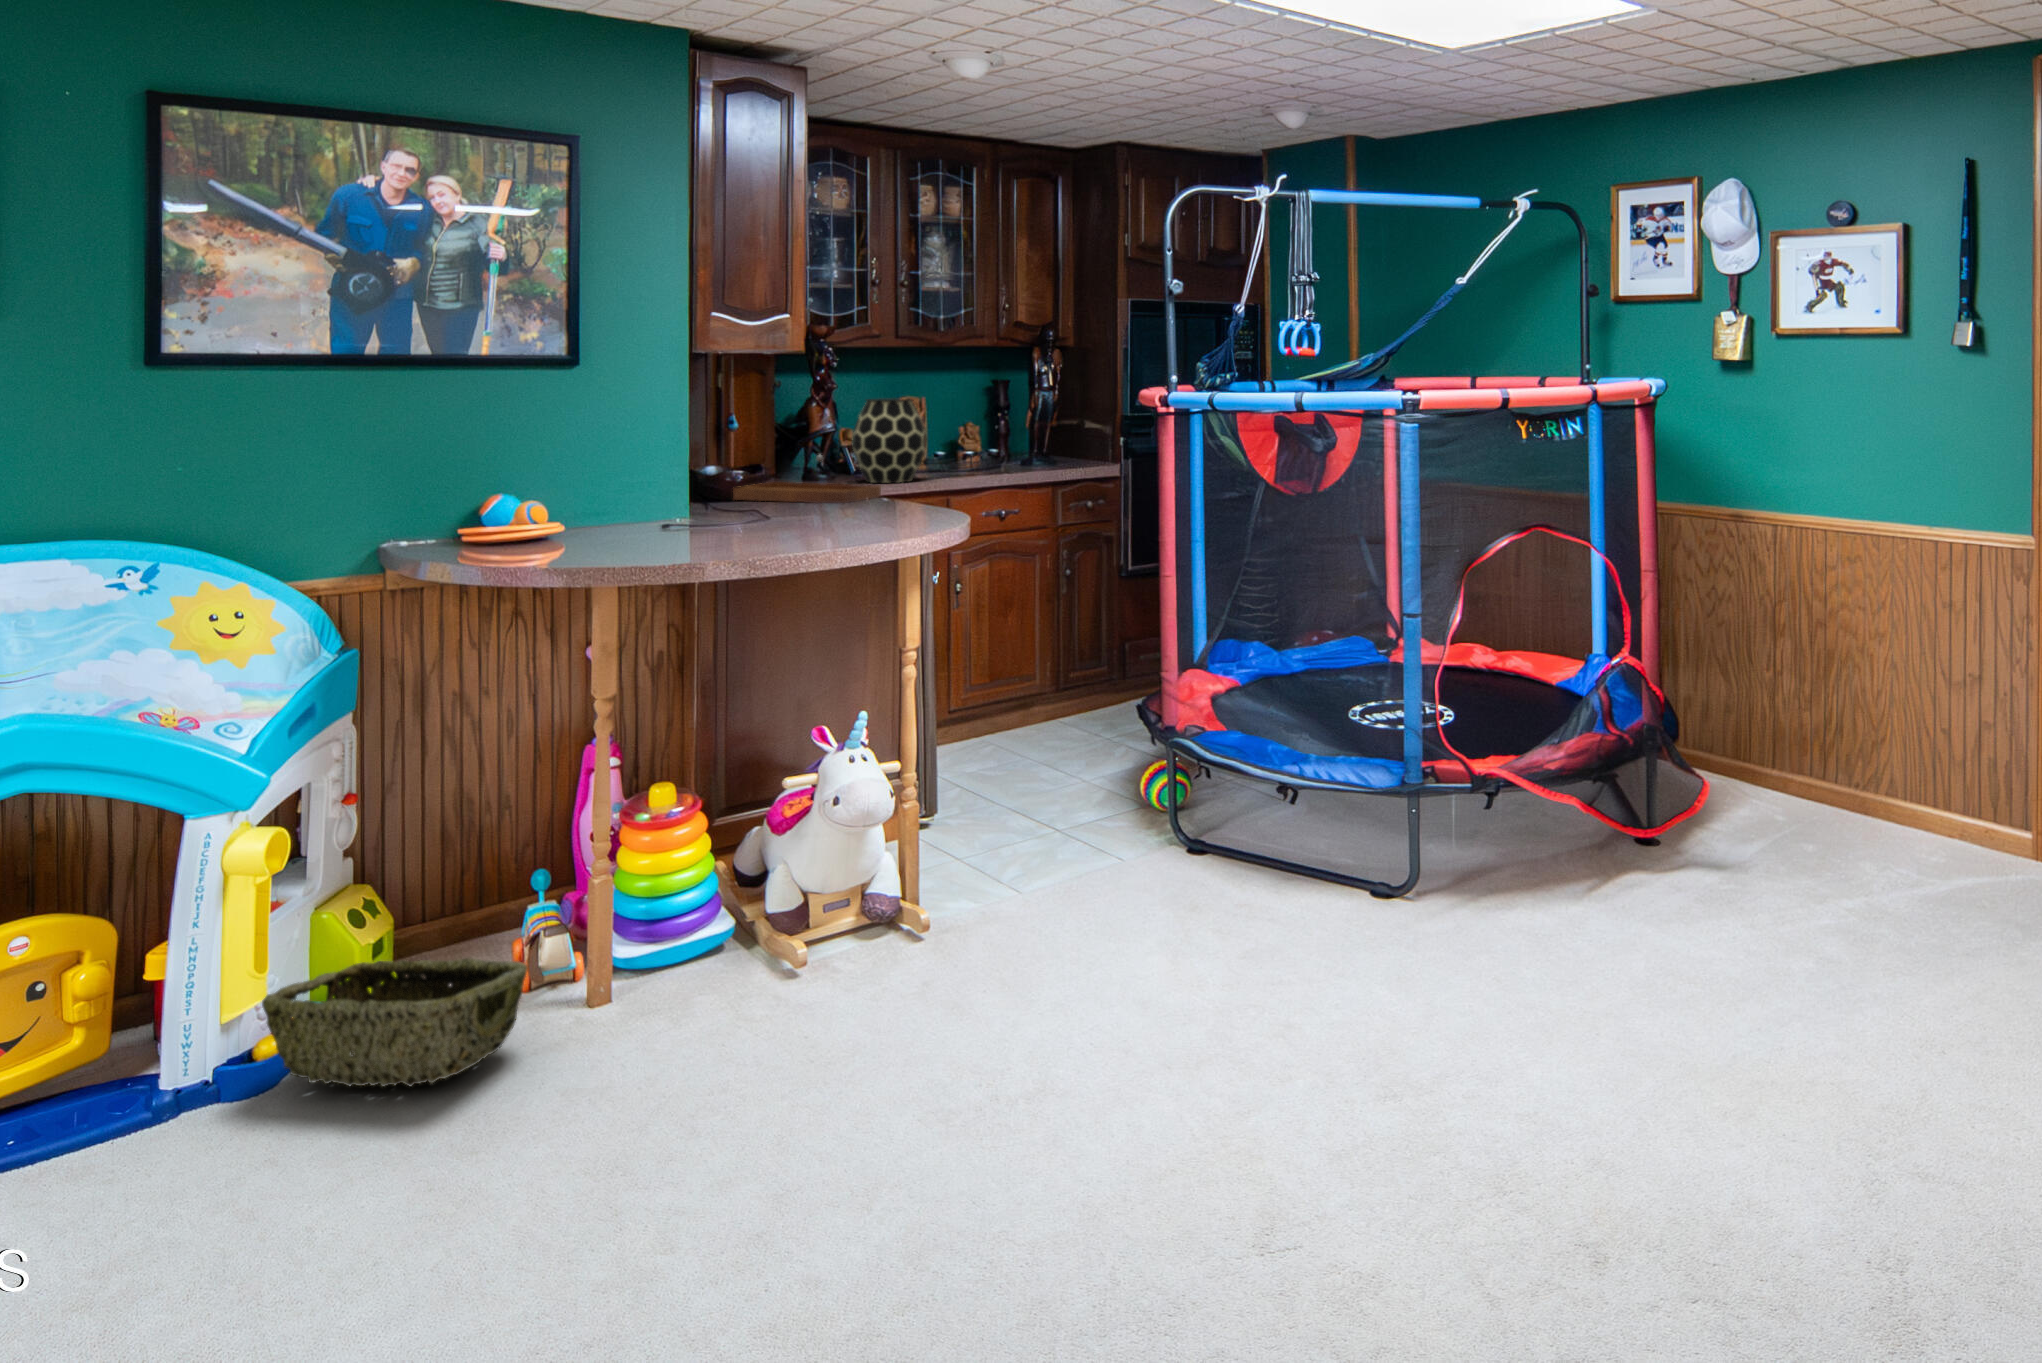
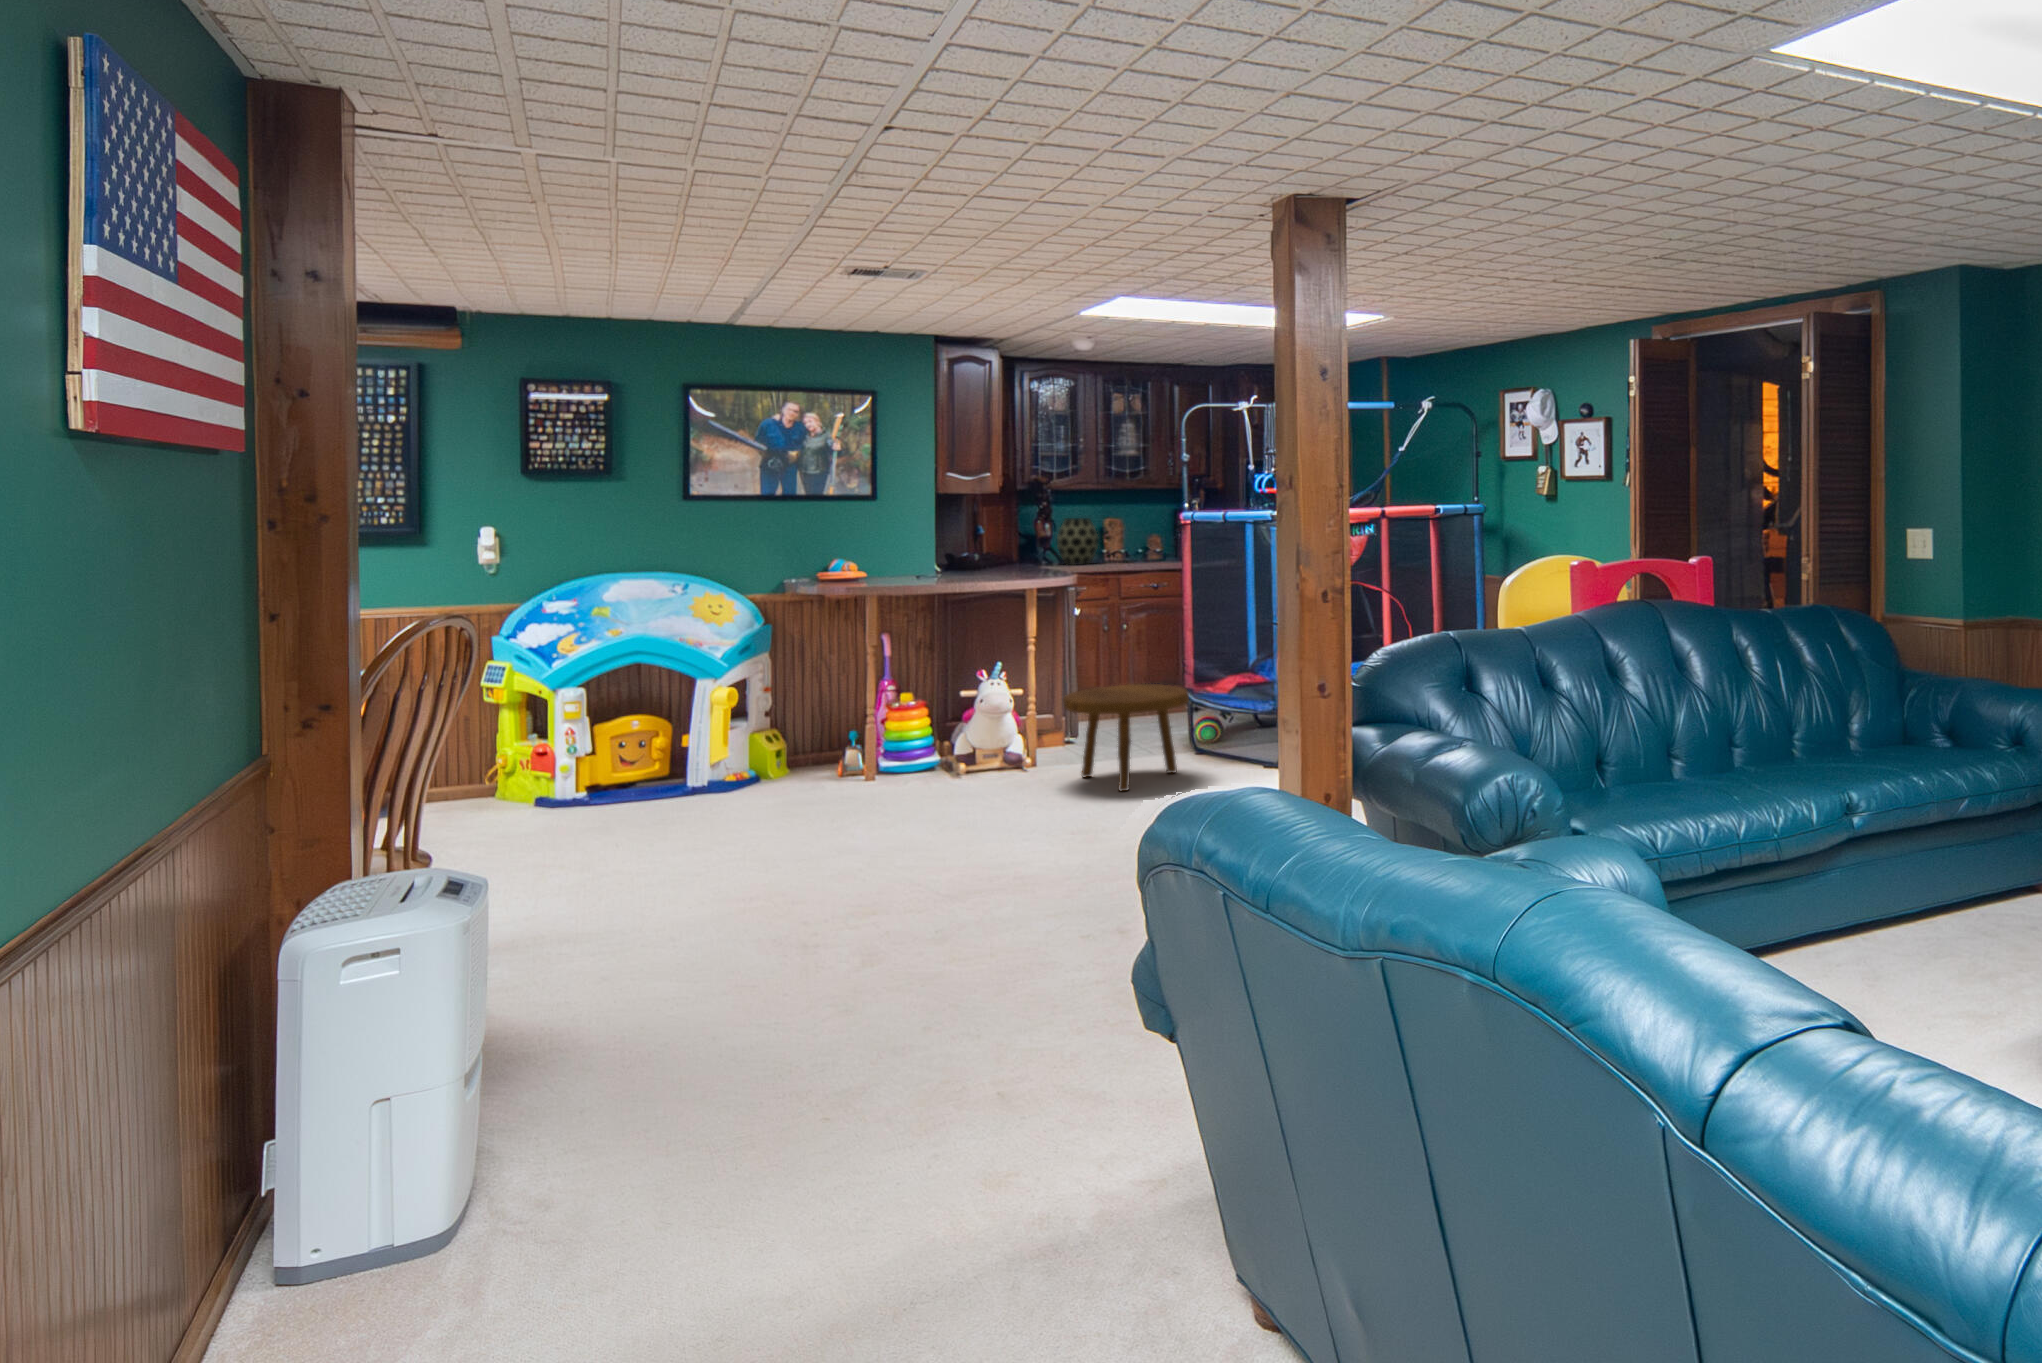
tray: present [733,455,881,503] -> none [974,546,1050,570]
footstool: none [1067,756,1329,1032] -> present [1063,684,1189,791]
woven basket: present [262,958,528,1087] -> none [725,751,831,793]

